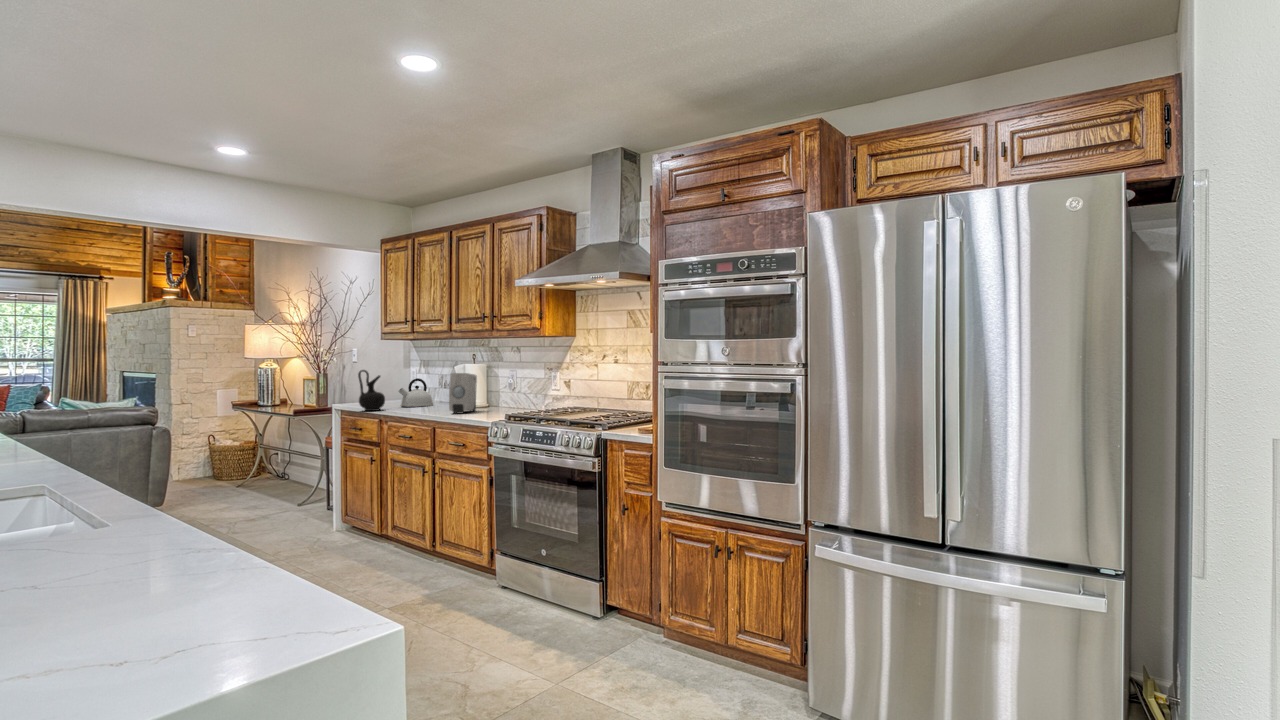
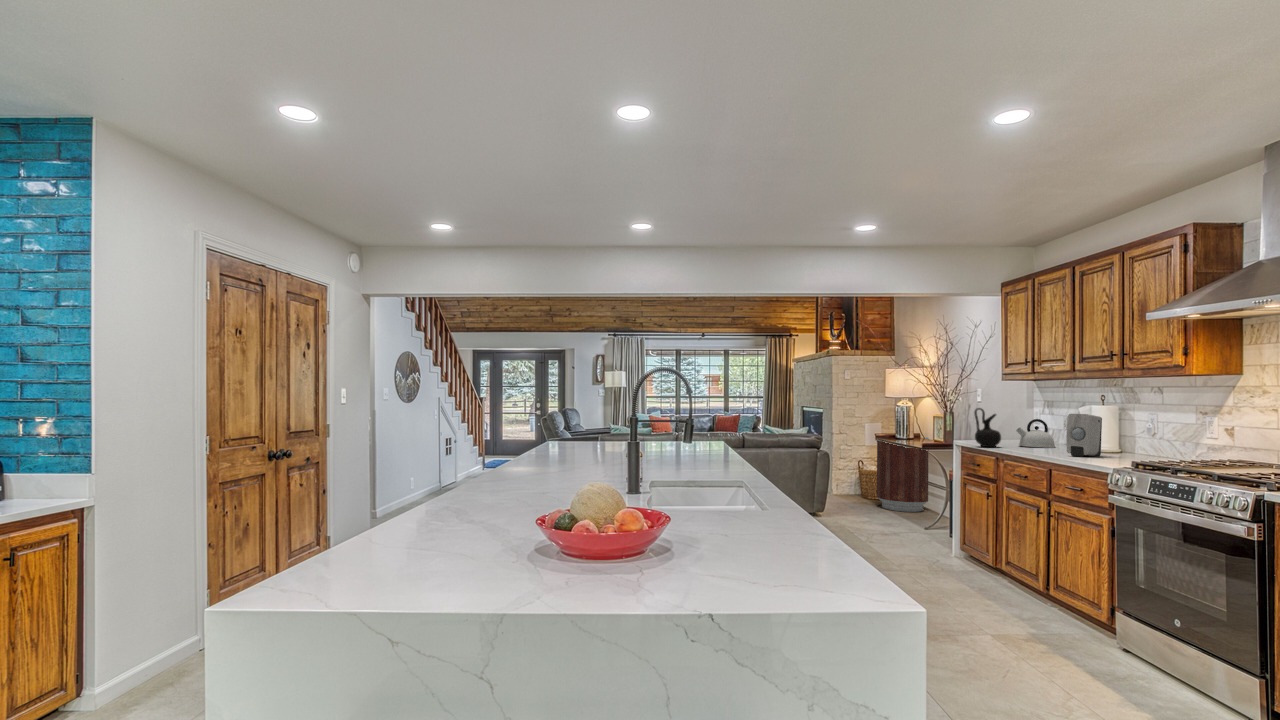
trash can: none [235,402,298,490] -> present [877,437,929,512]

